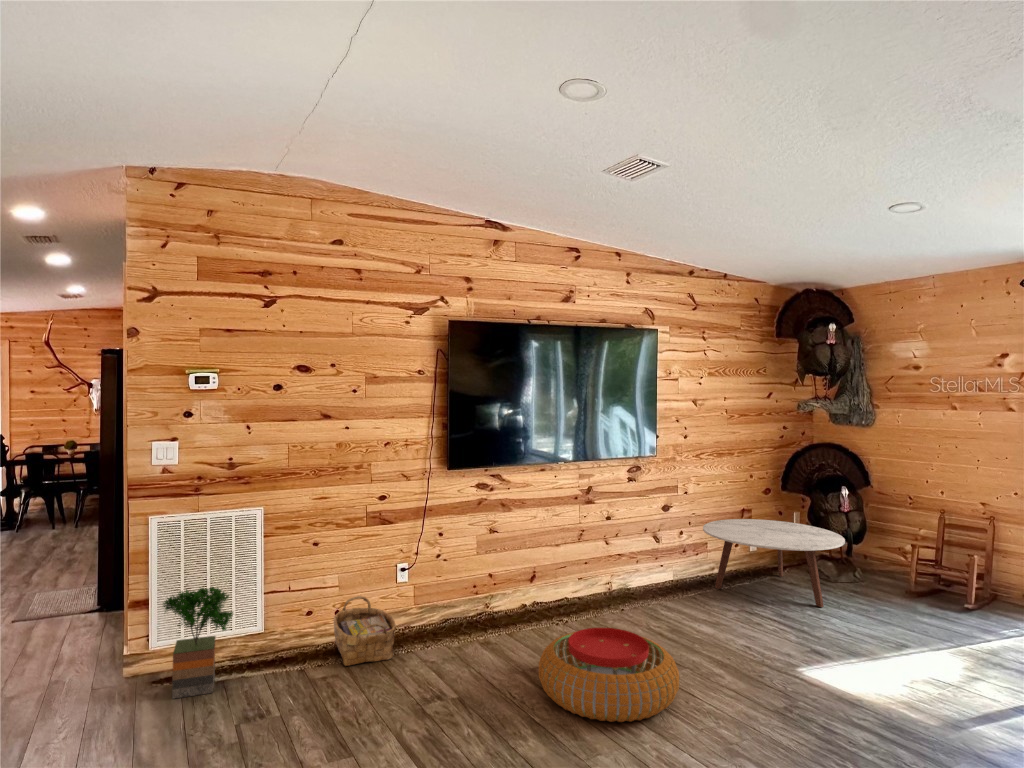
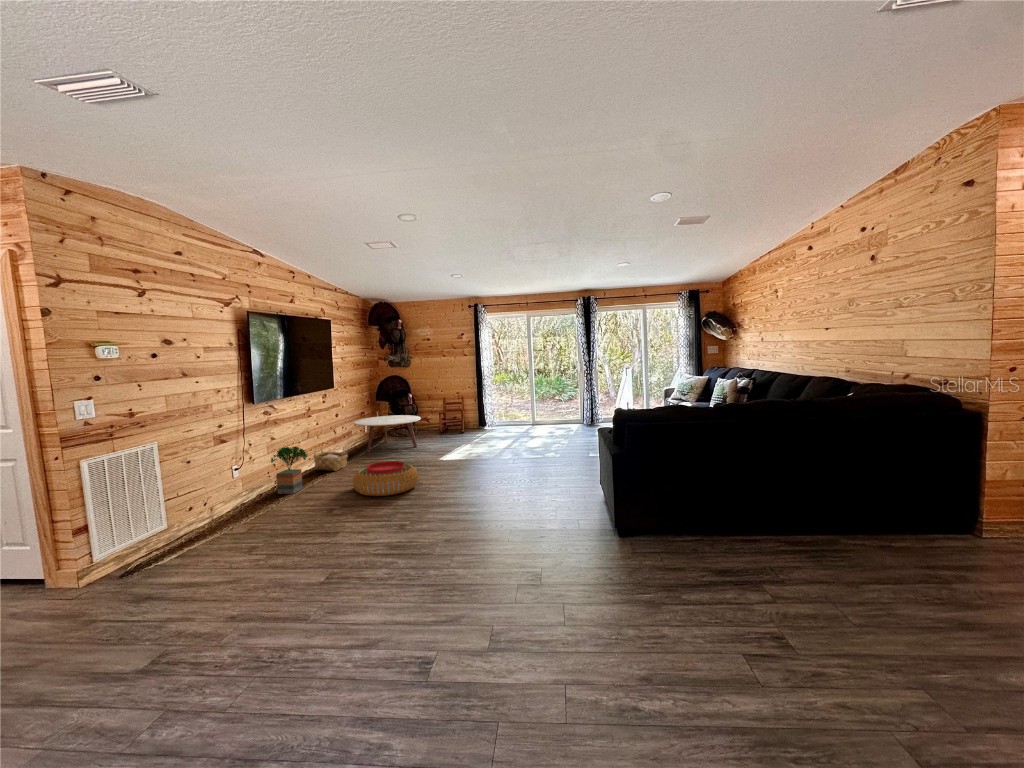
potted tree: present [163,587,233,699] -> present [271,446,308,494]
woven basket: present [334,596,395,666] -> present [314,448,348,471]

